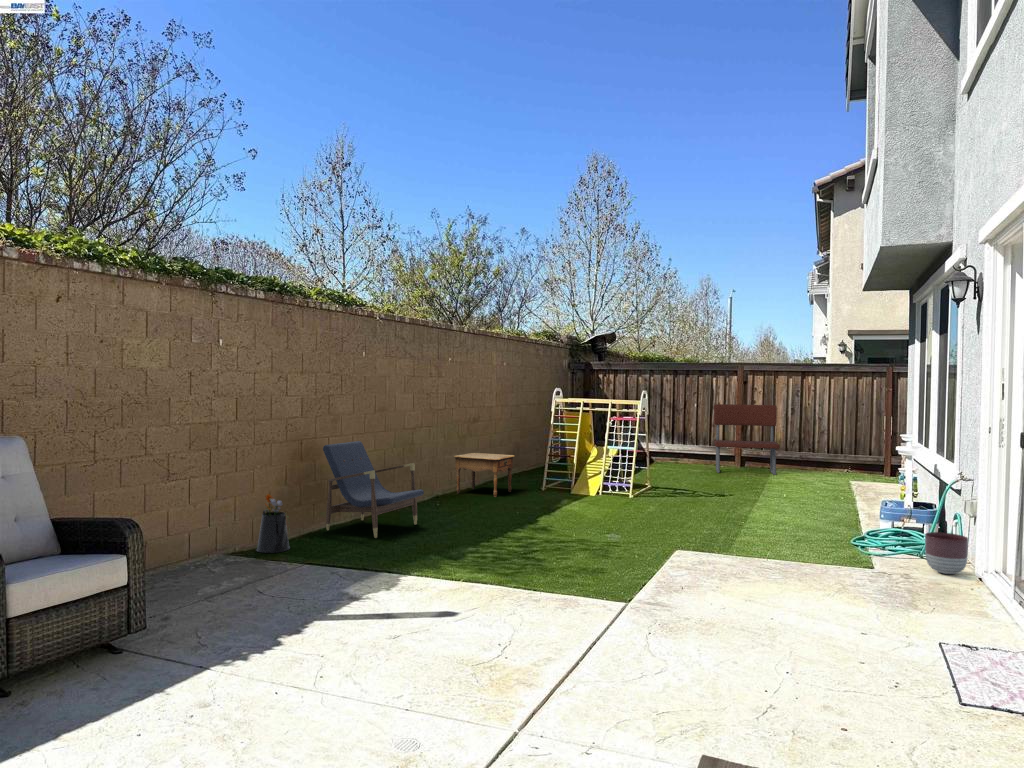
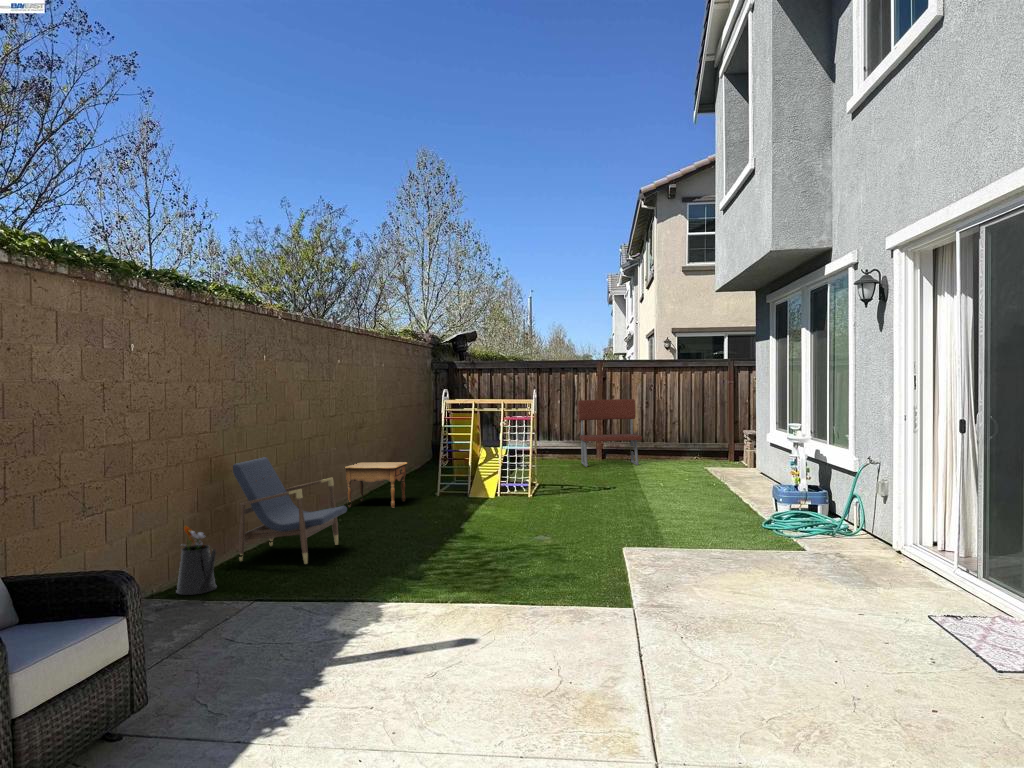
planter: present [925,532,968,574] -> none [842,506,878,542]

